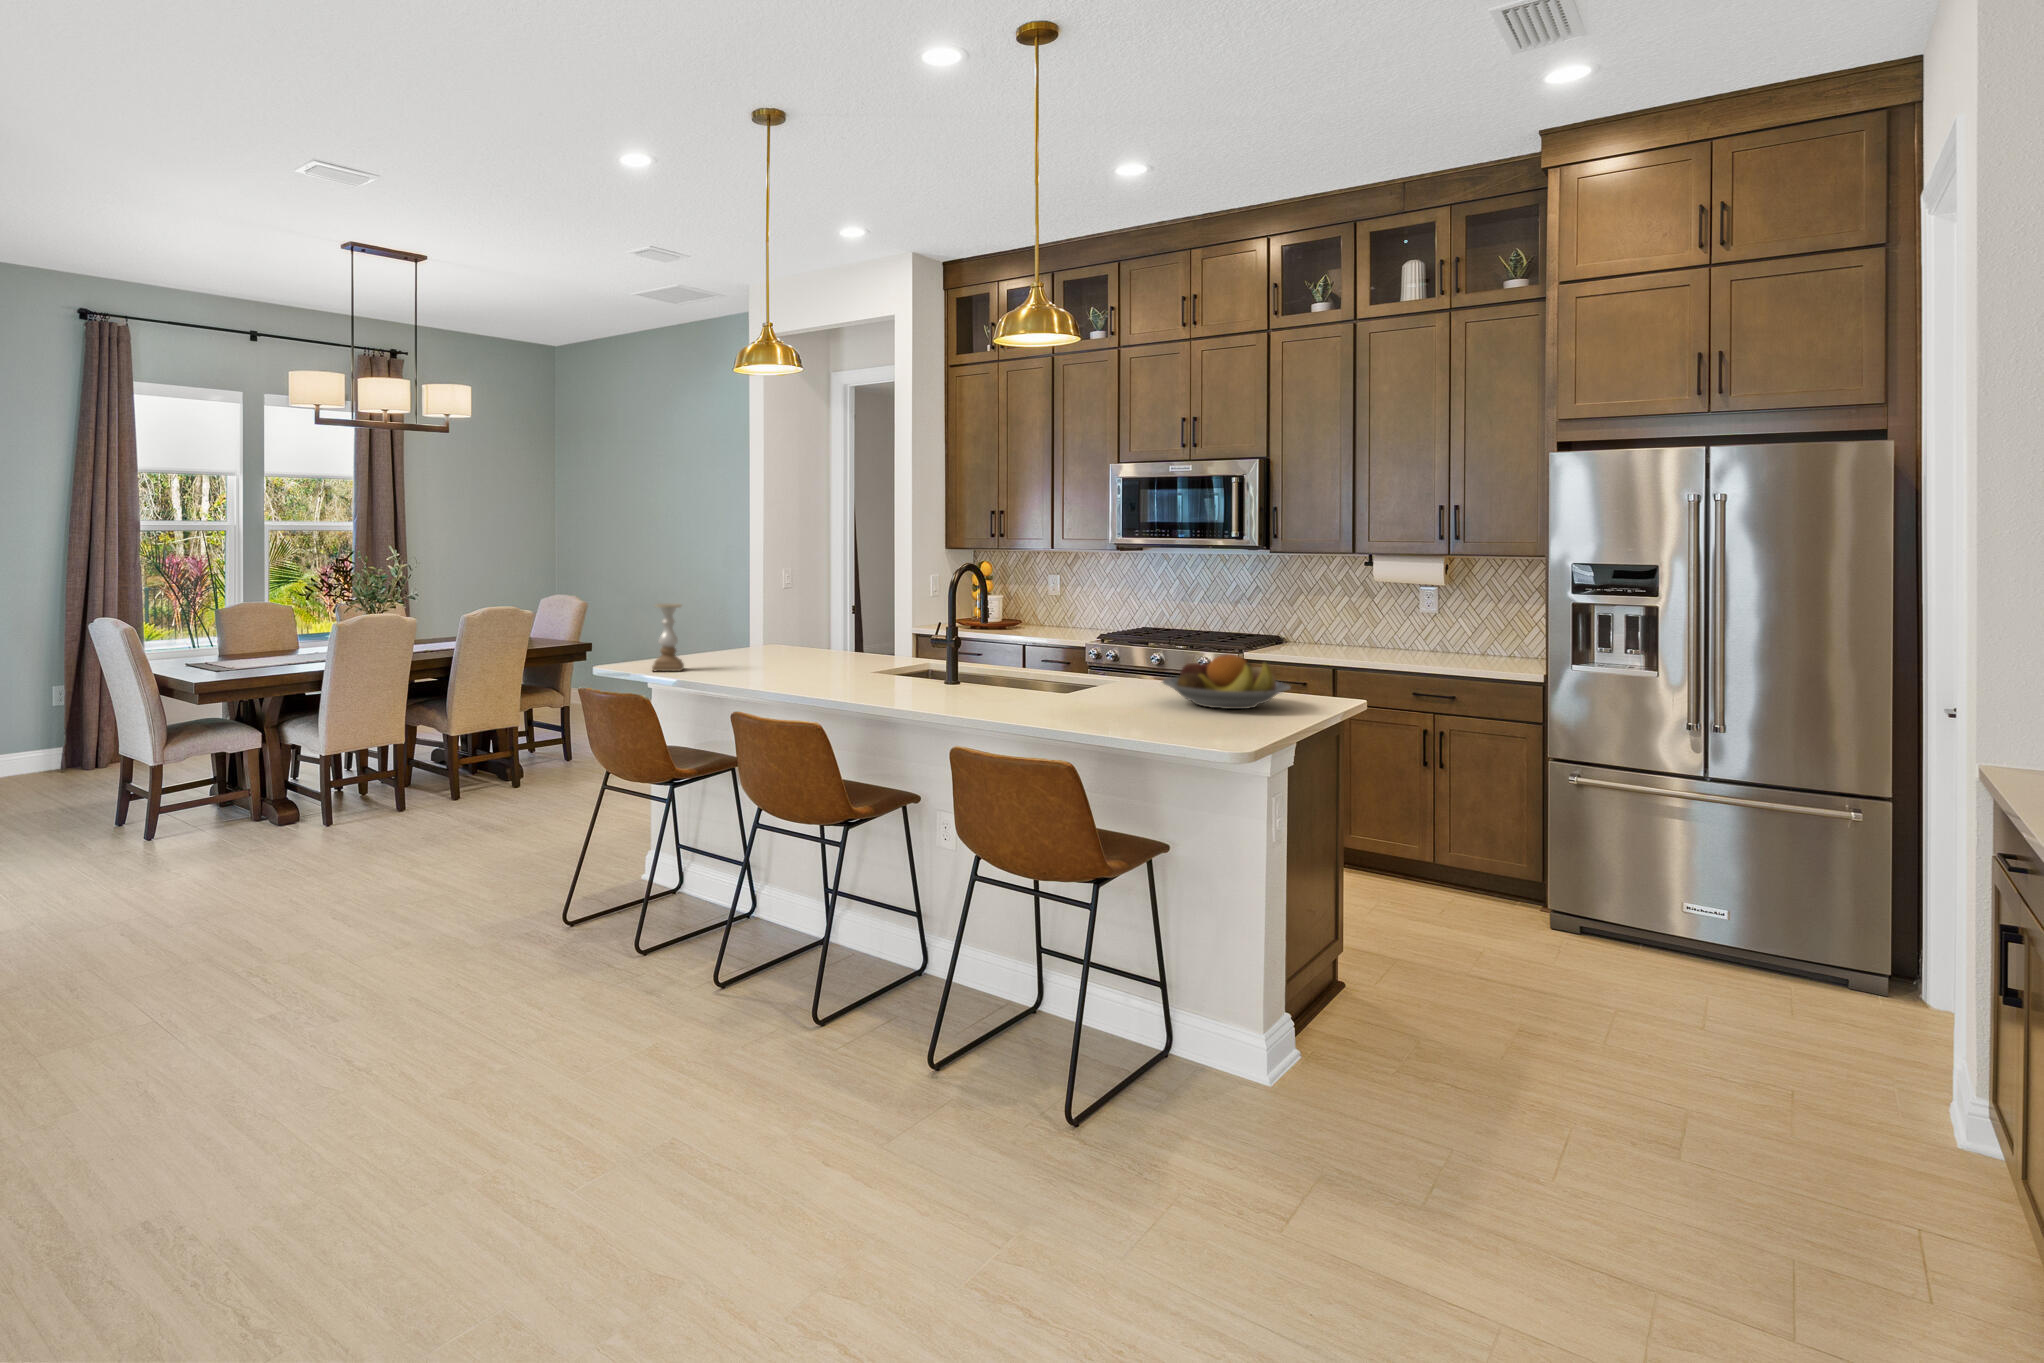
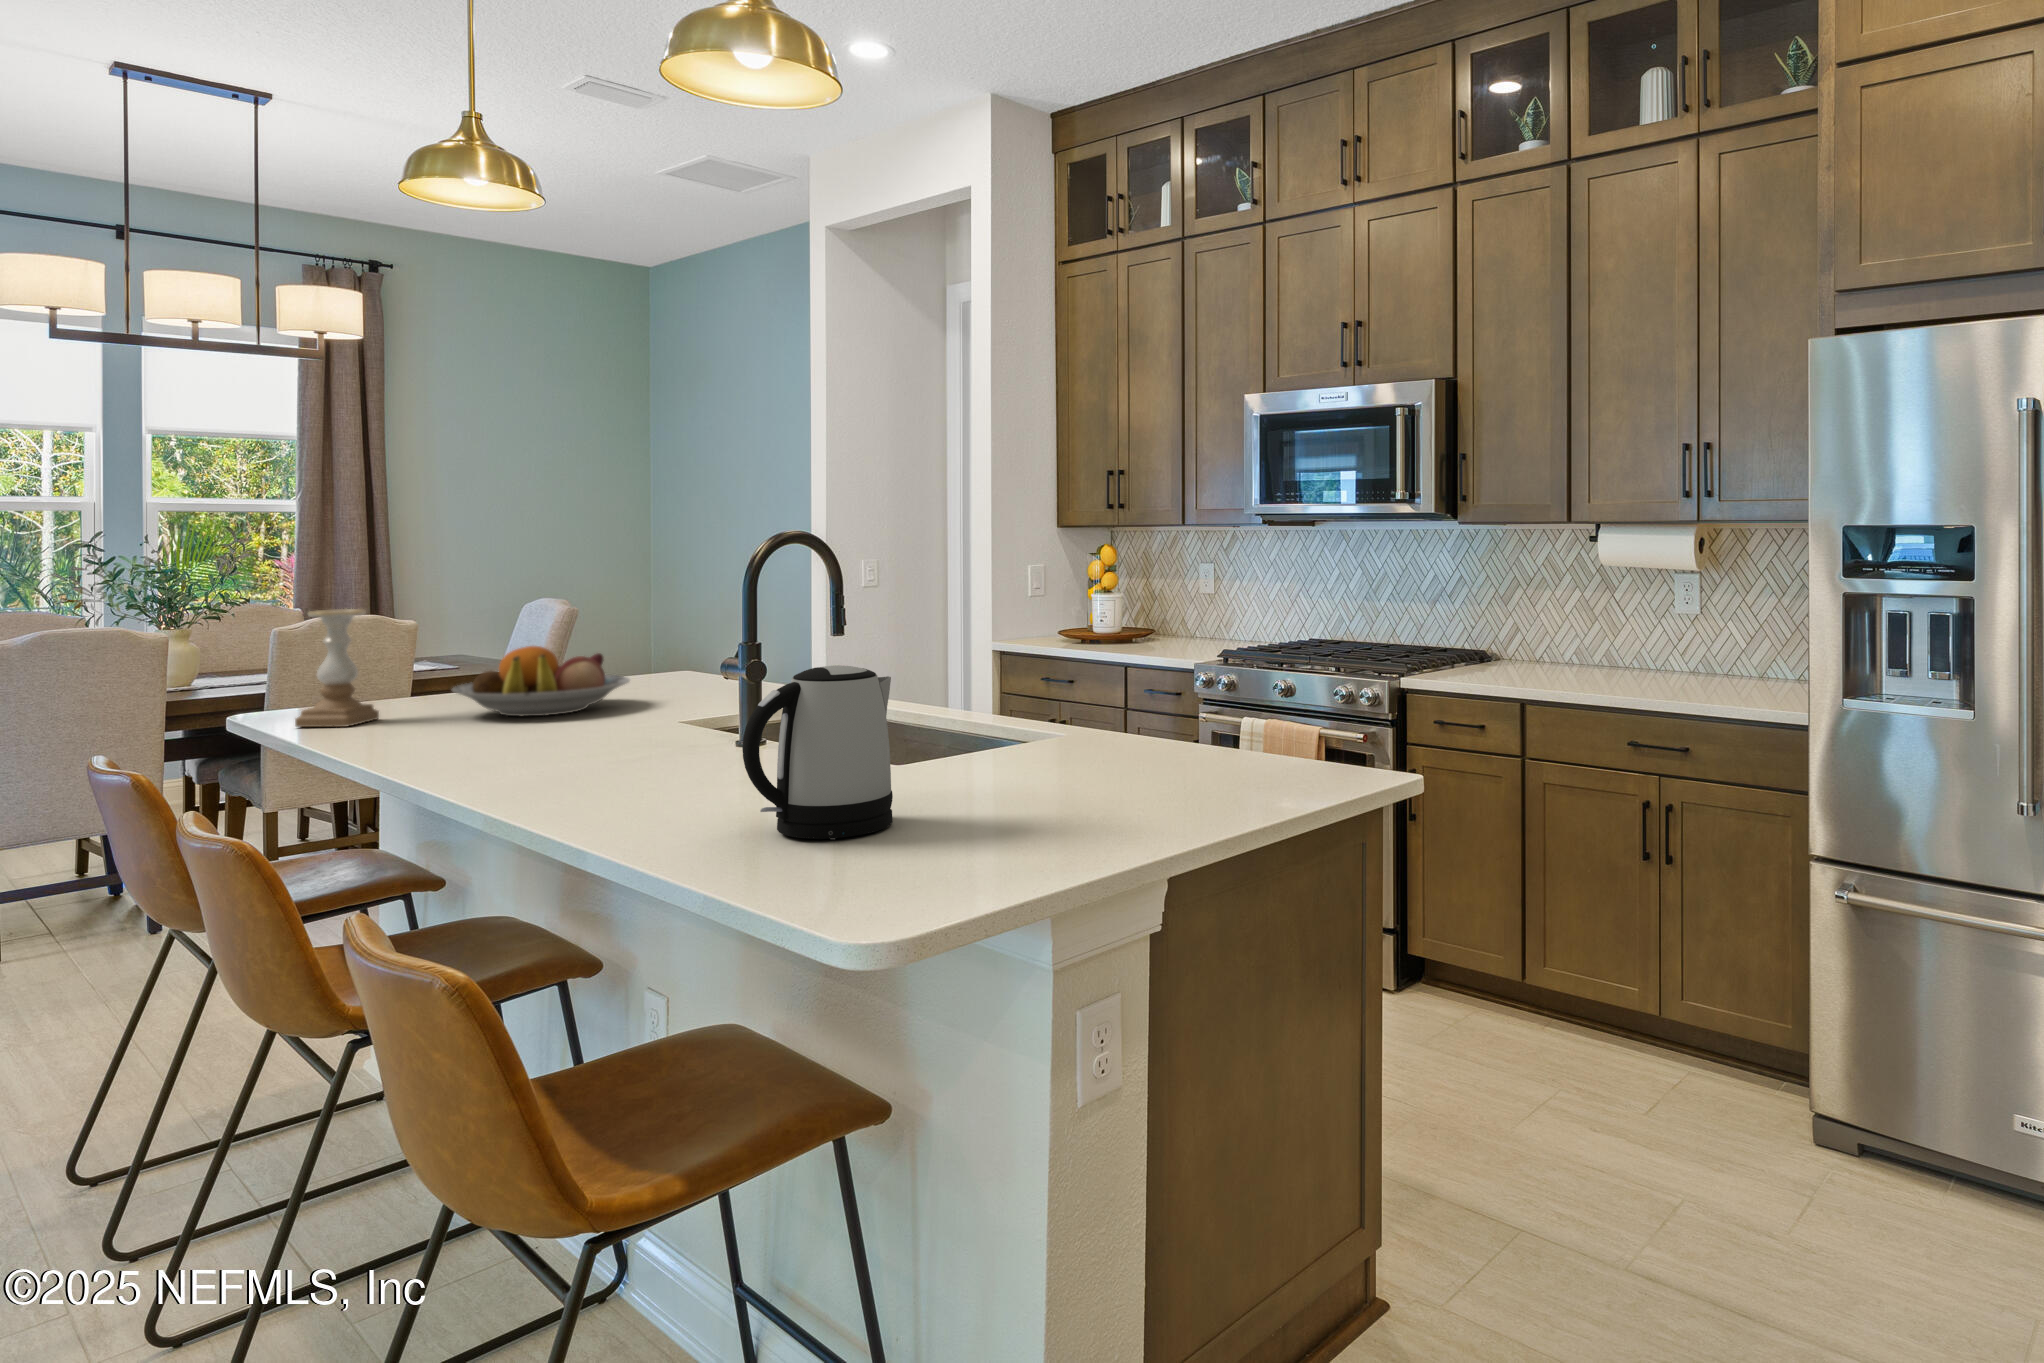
kettle: none [1079,634,1136,717] -> present [742,665,893,839]
fruit bowl: present [1162,654,1290,709] -> present [452,646,630,716]

